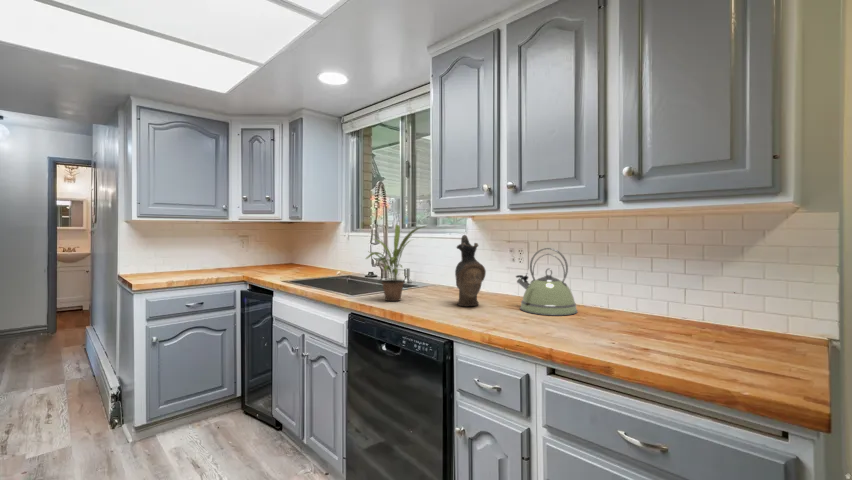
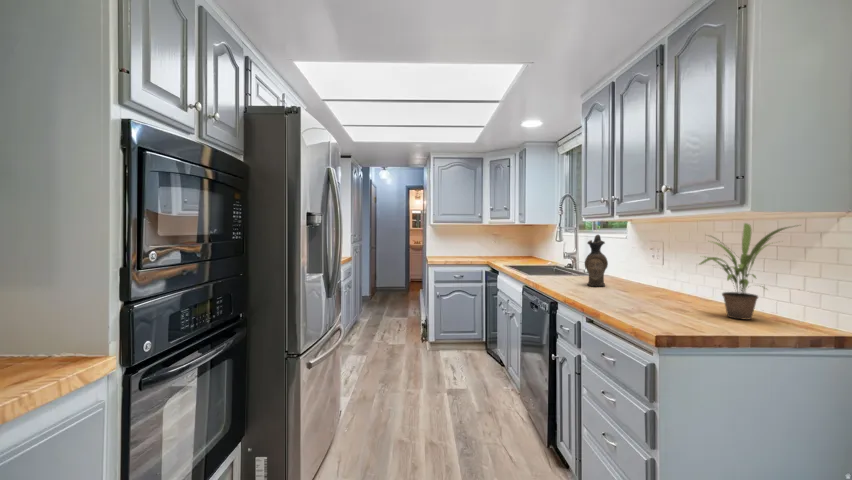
potted plant: present [366,225,422,301] -> present [700,223,789,320]
kettle: present [516,248,577,315] -> none [628,245,678,297]

